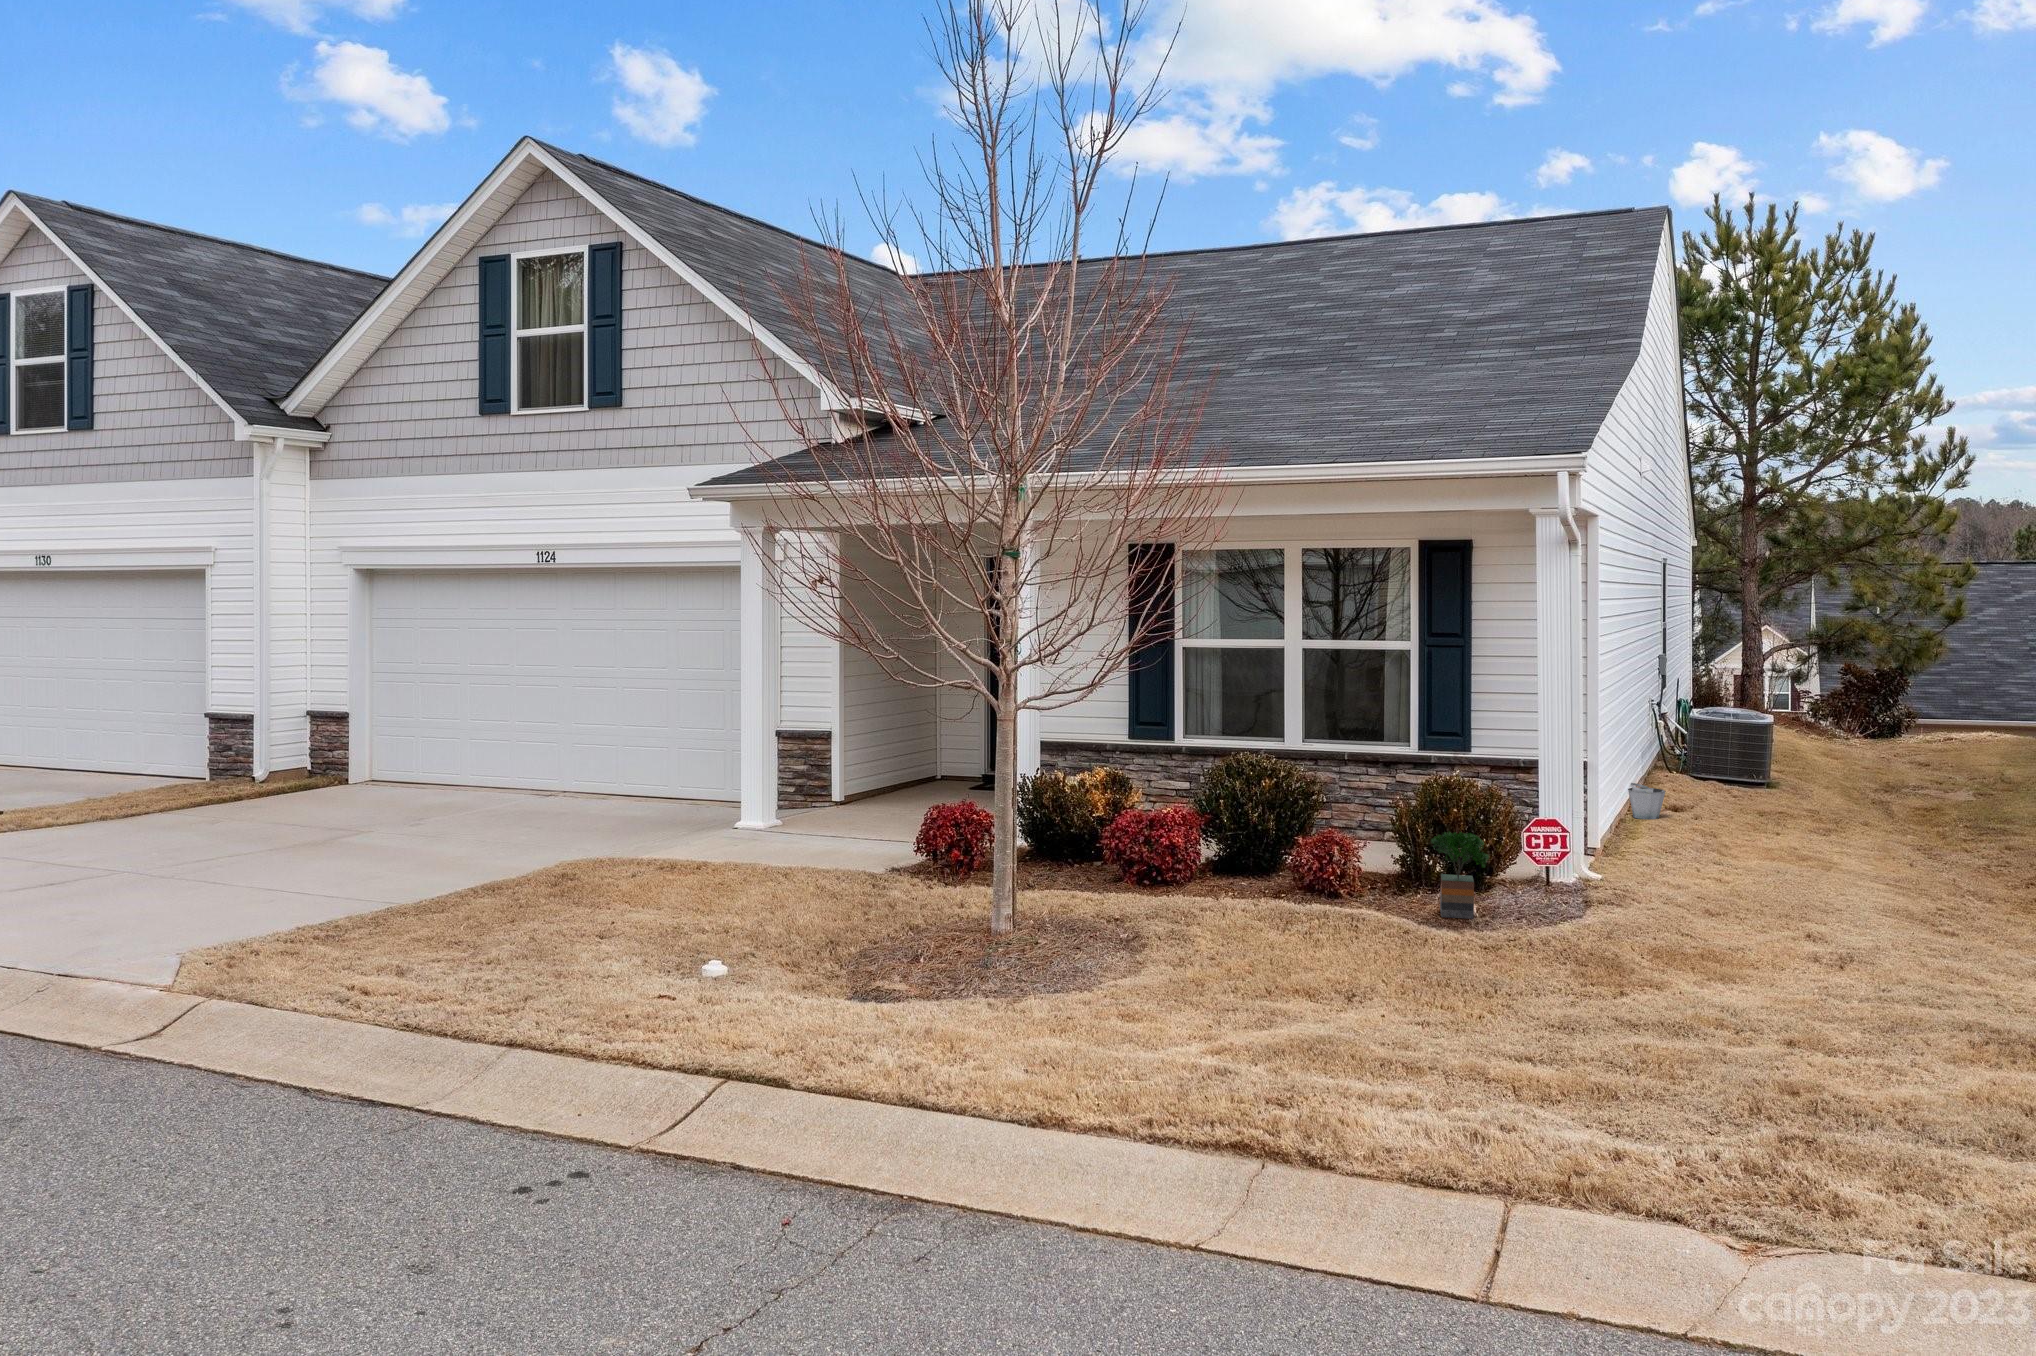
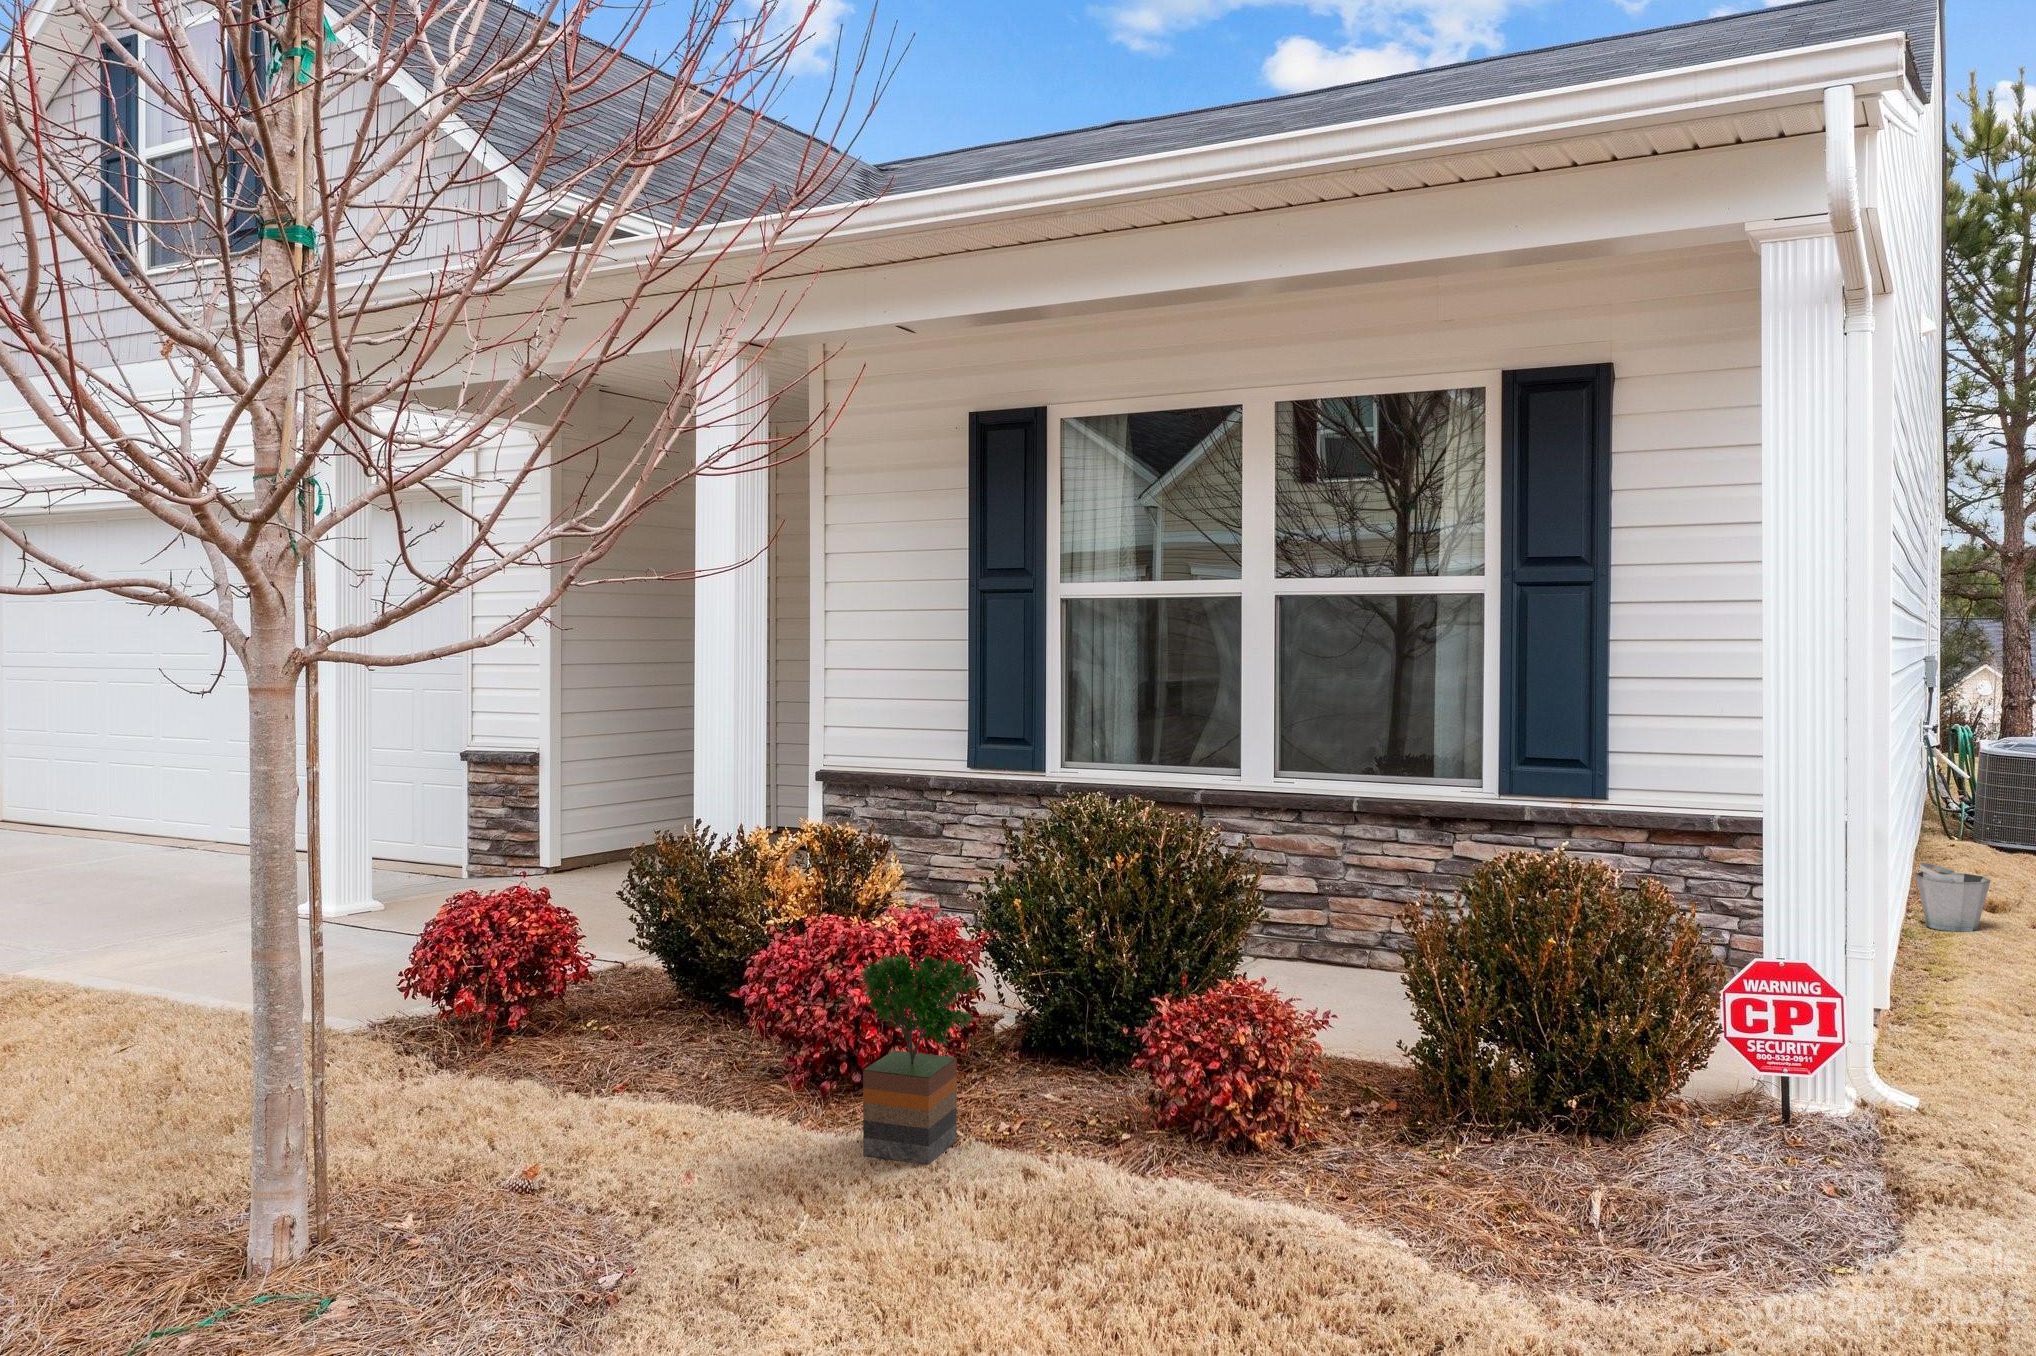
potted tree: present [1432,832,1489,919] -> present [858,953,980,1165]

